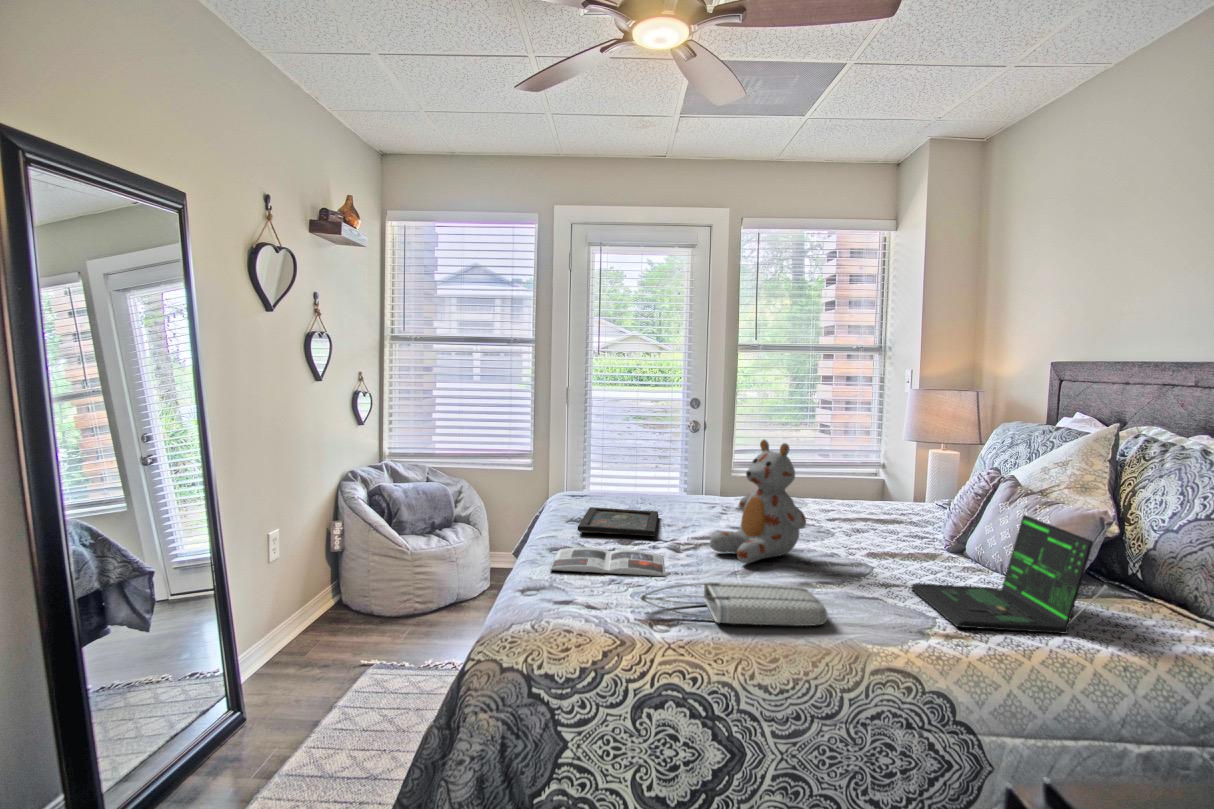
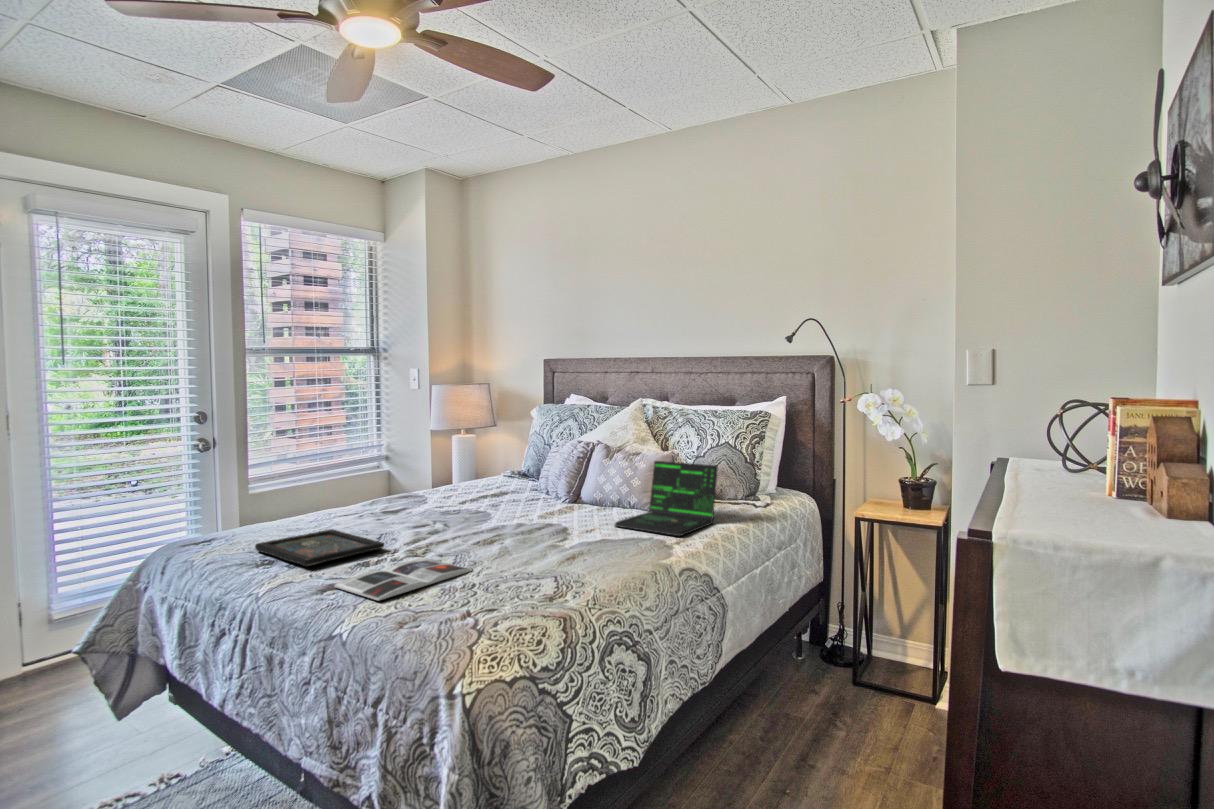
stuffed bear: present [710,440,806,563] -> none [453,435,533,544]
tote bag: present [641,582,828,626] -> none [524,541,636,586]

